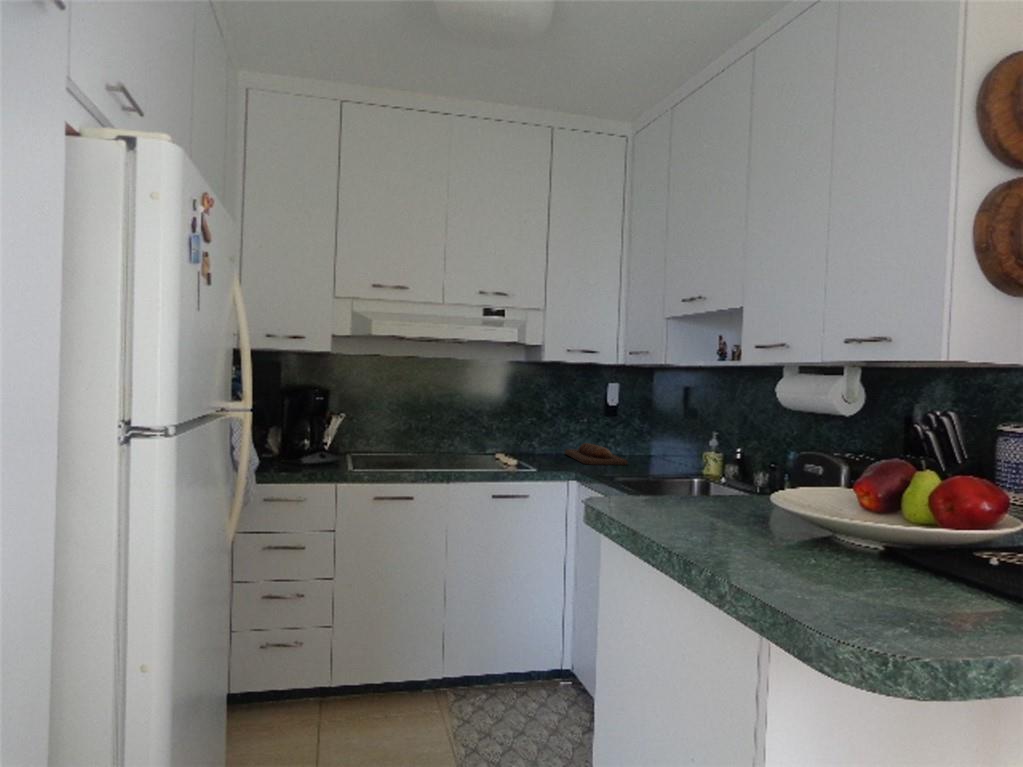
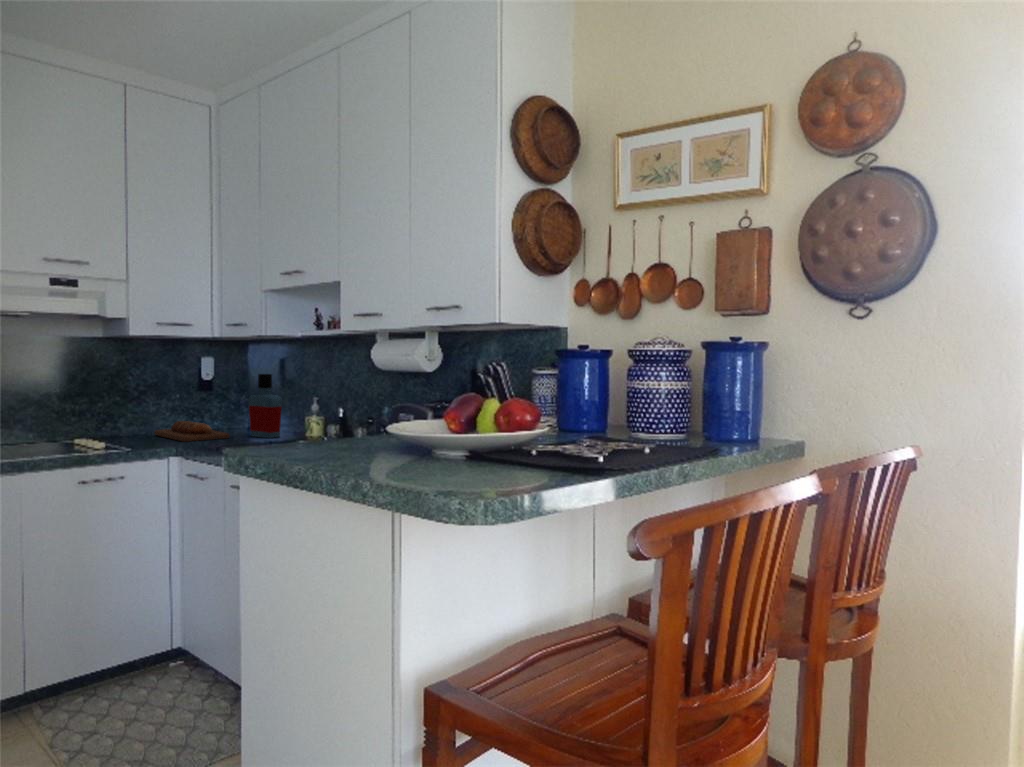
bottle: none [648,403,680,469] -> present [248,374,282,438]

